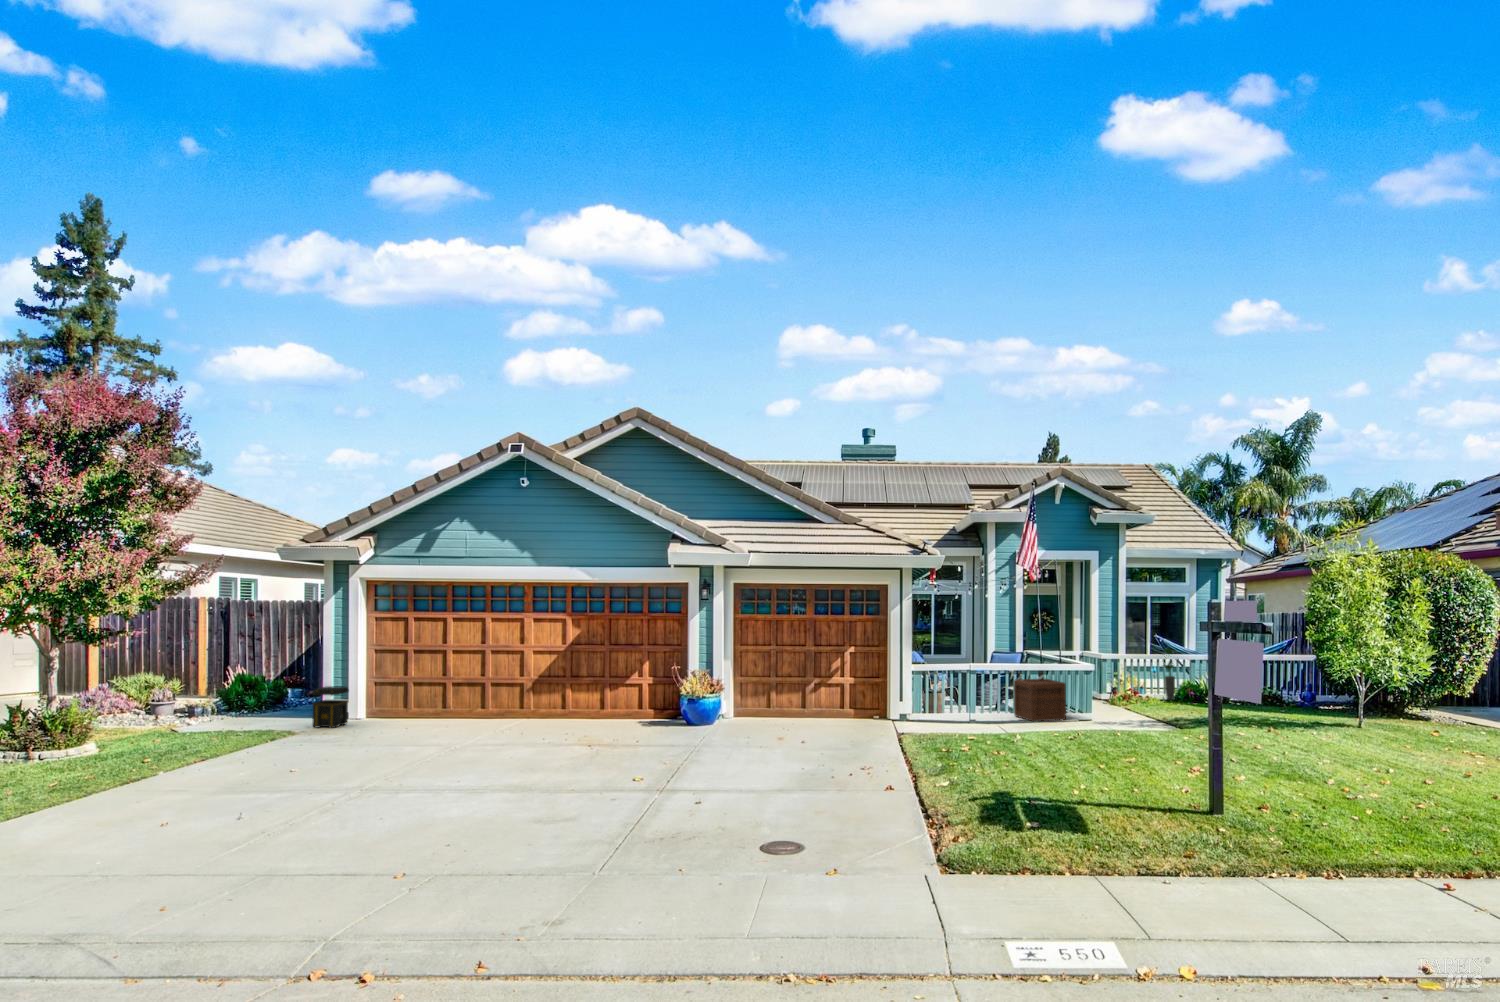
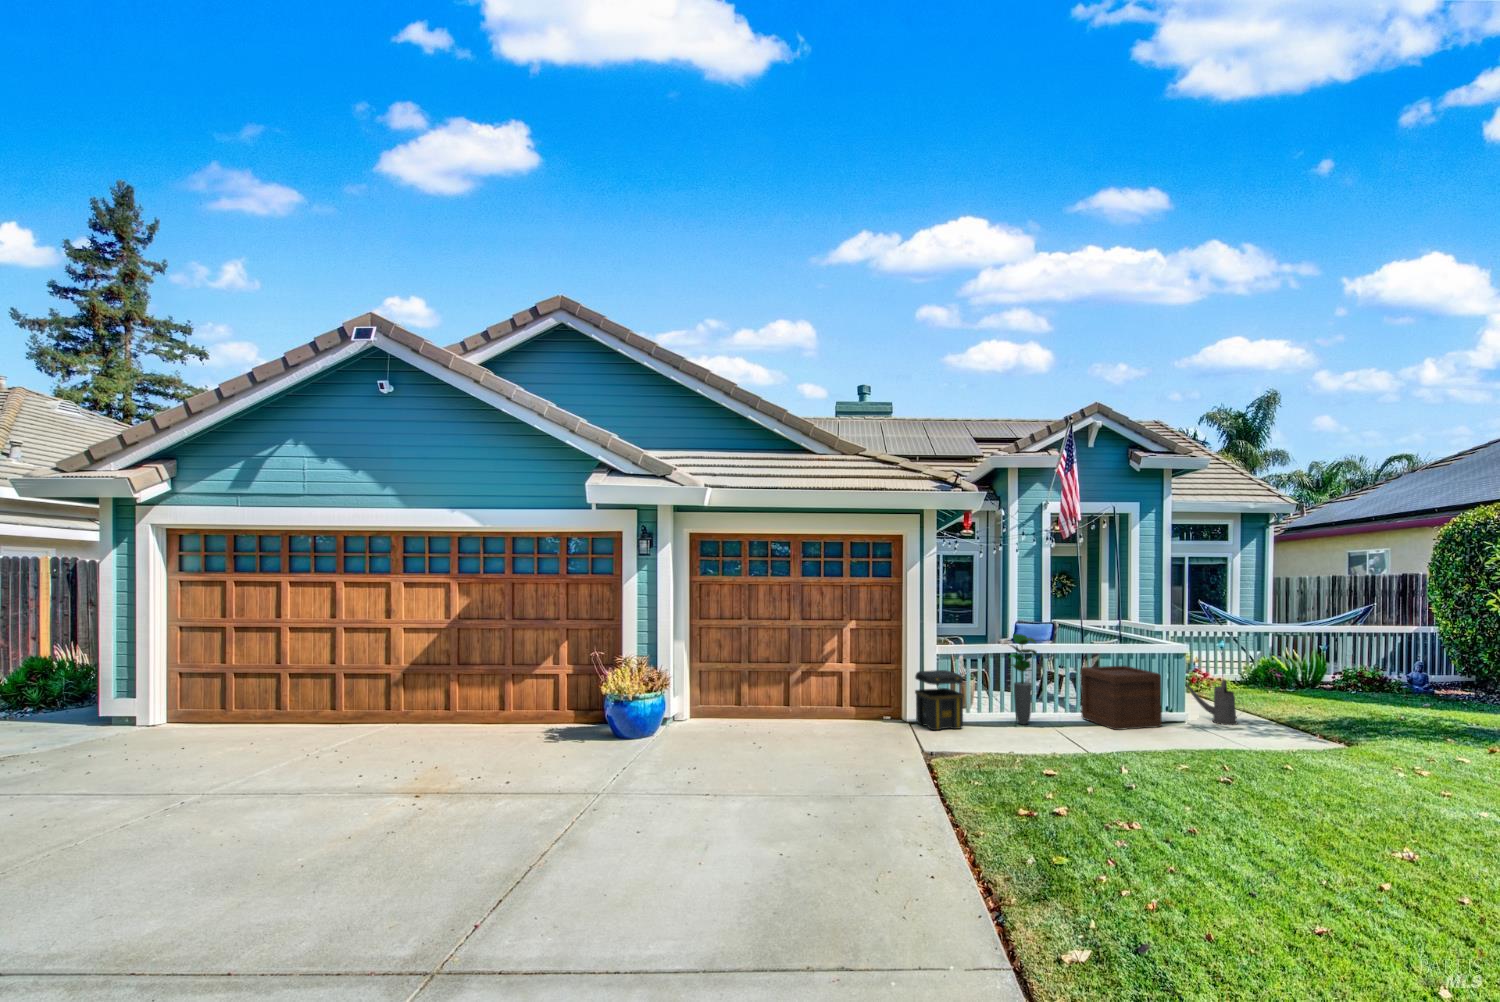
potted plant: present [1164,648,1179,699] -> present [1009,634,1038,724]
toolbox: present [312,686,349,728] -> present [915,670,964,730]
watering can: none [1088,687,1125,719] -> present [1185,680,1243,725]

